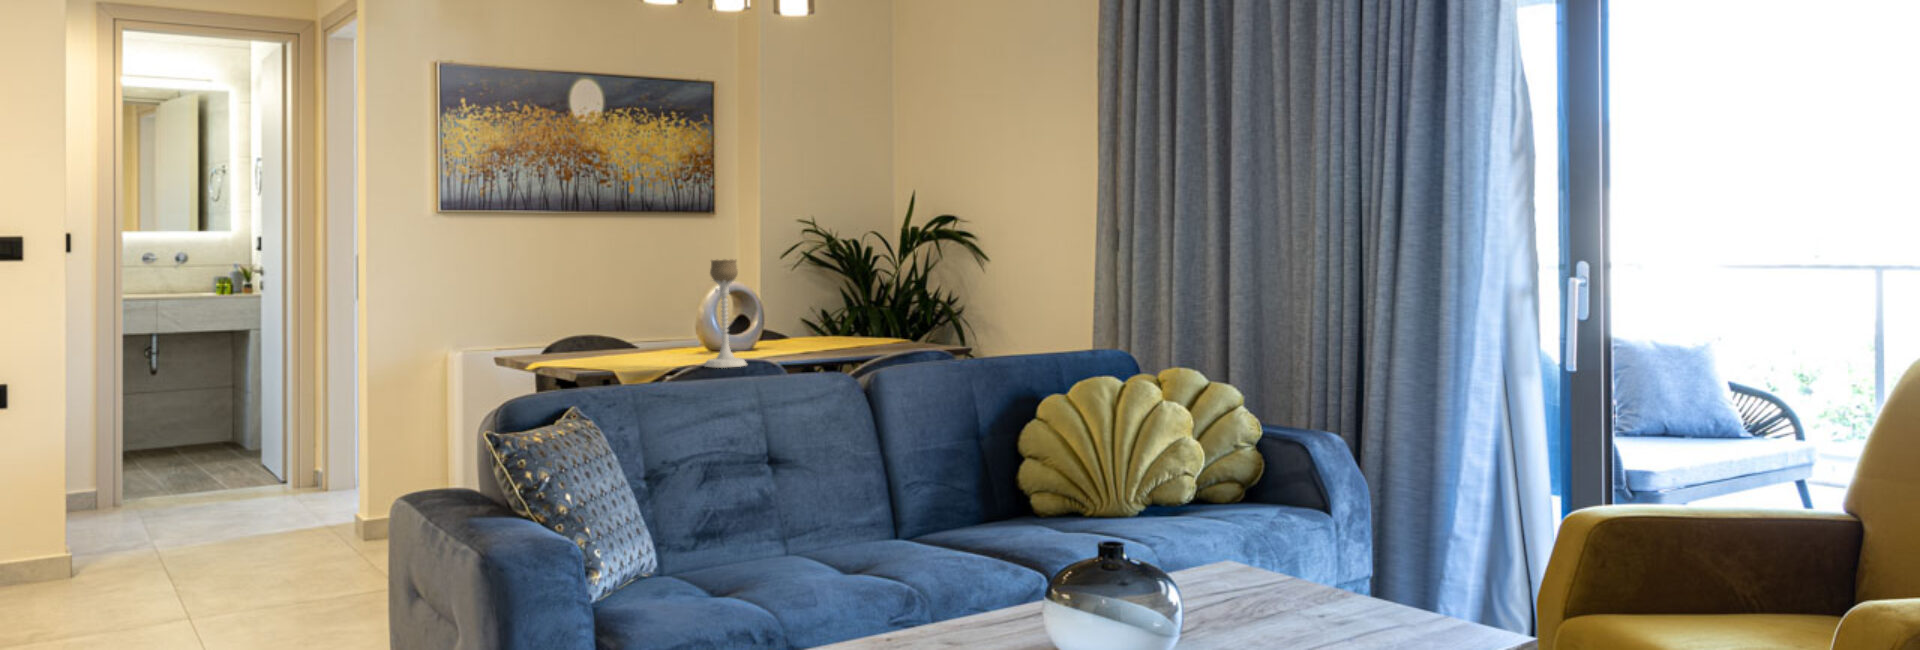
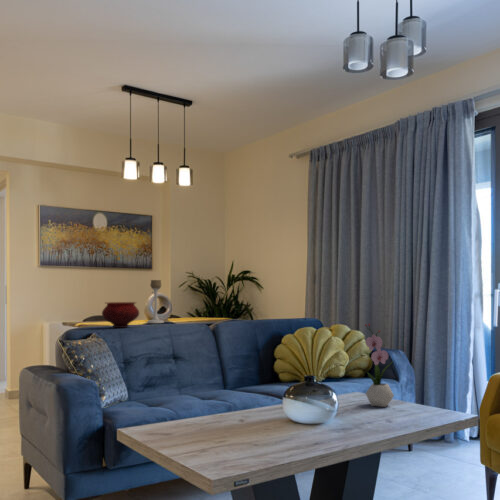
bowl: none [588,323,683,389] -> present [102,302,139,328]
flower arrangement: none [1263,407,1338,618] -> present [365,324,394,407]

